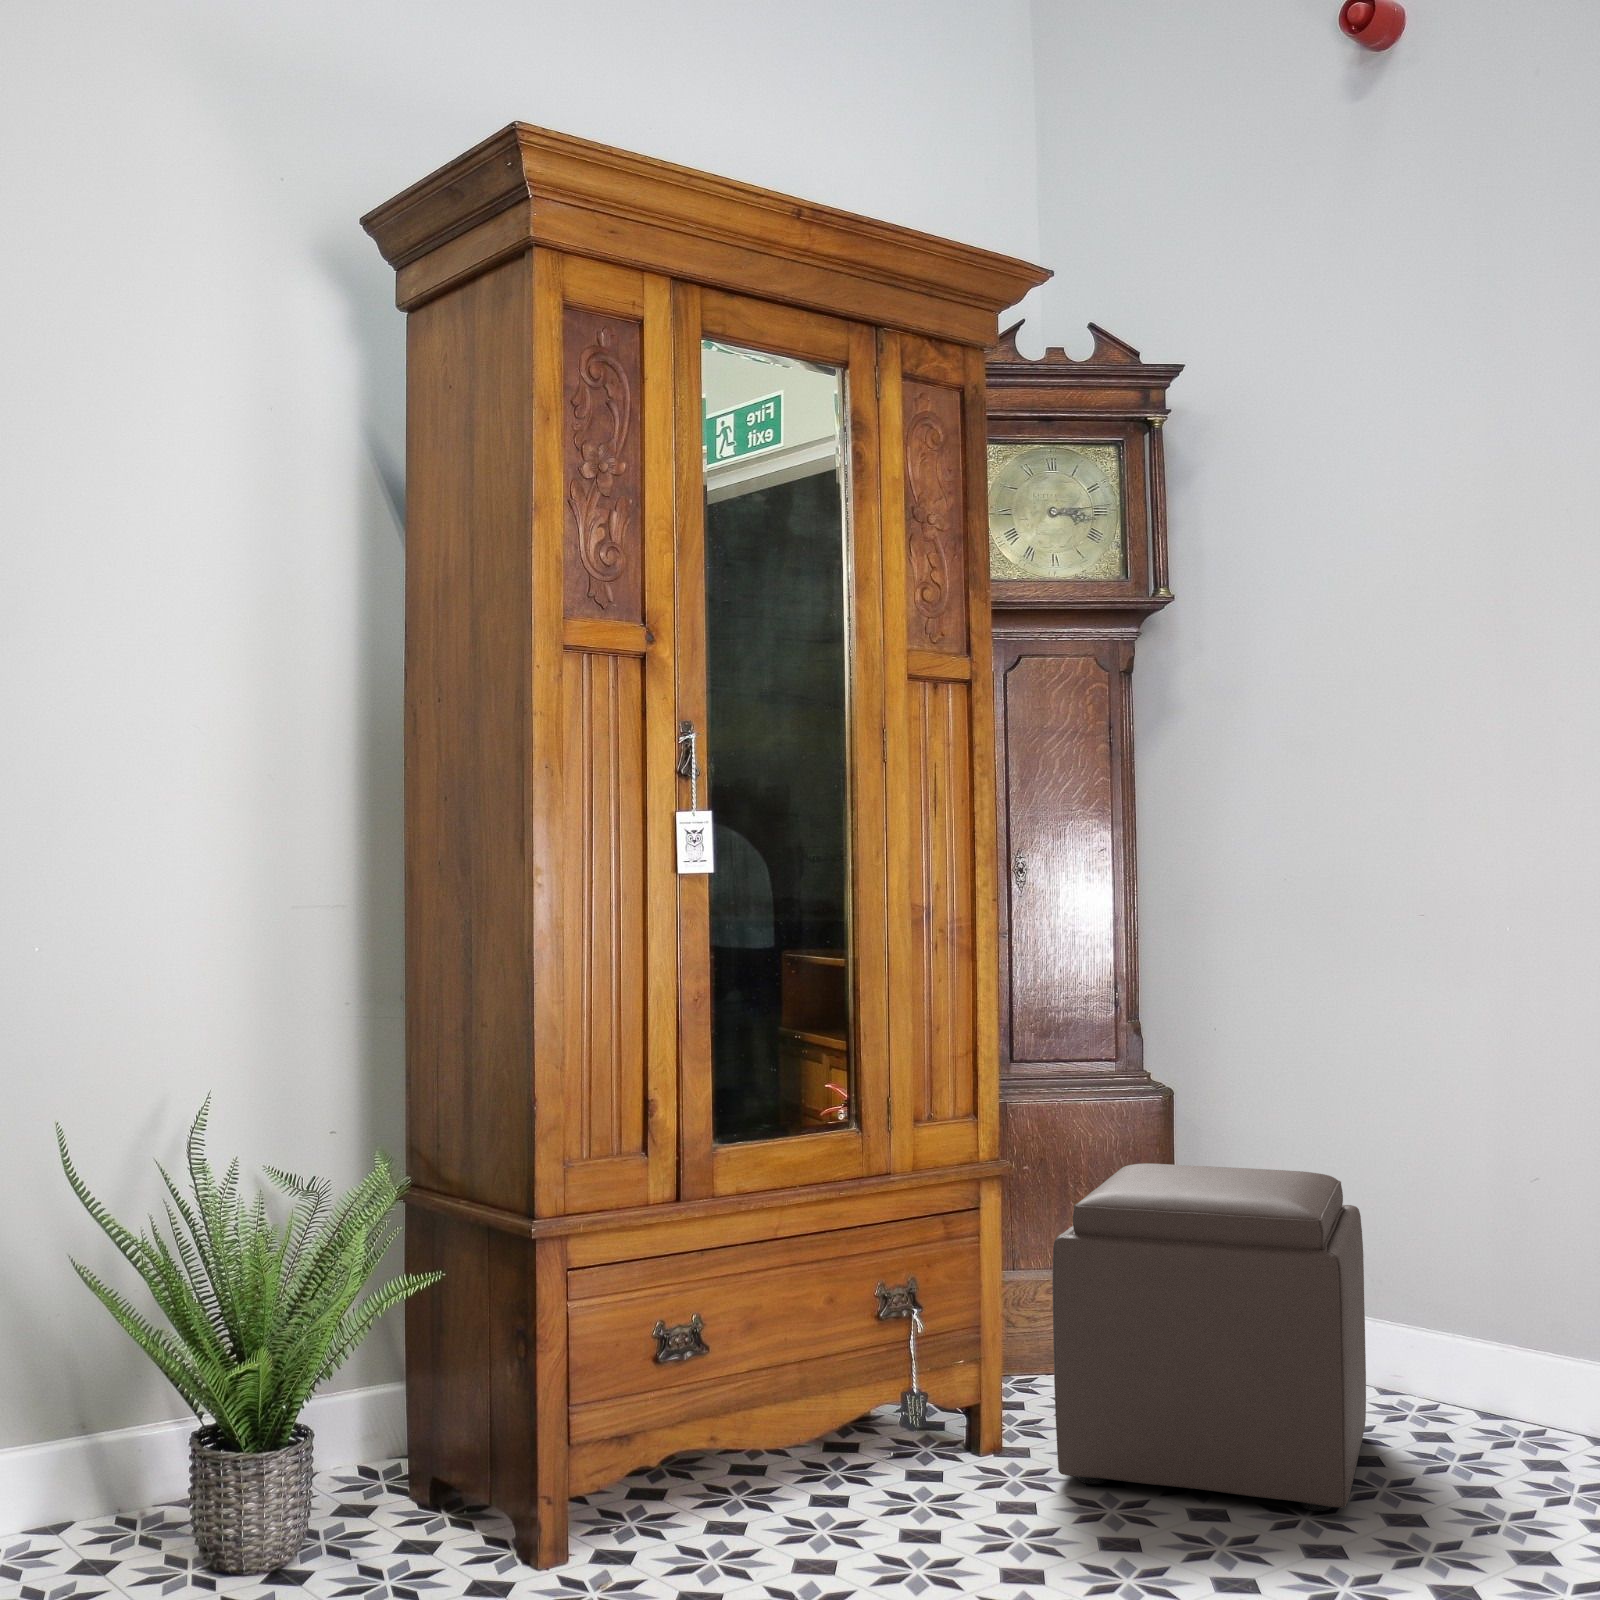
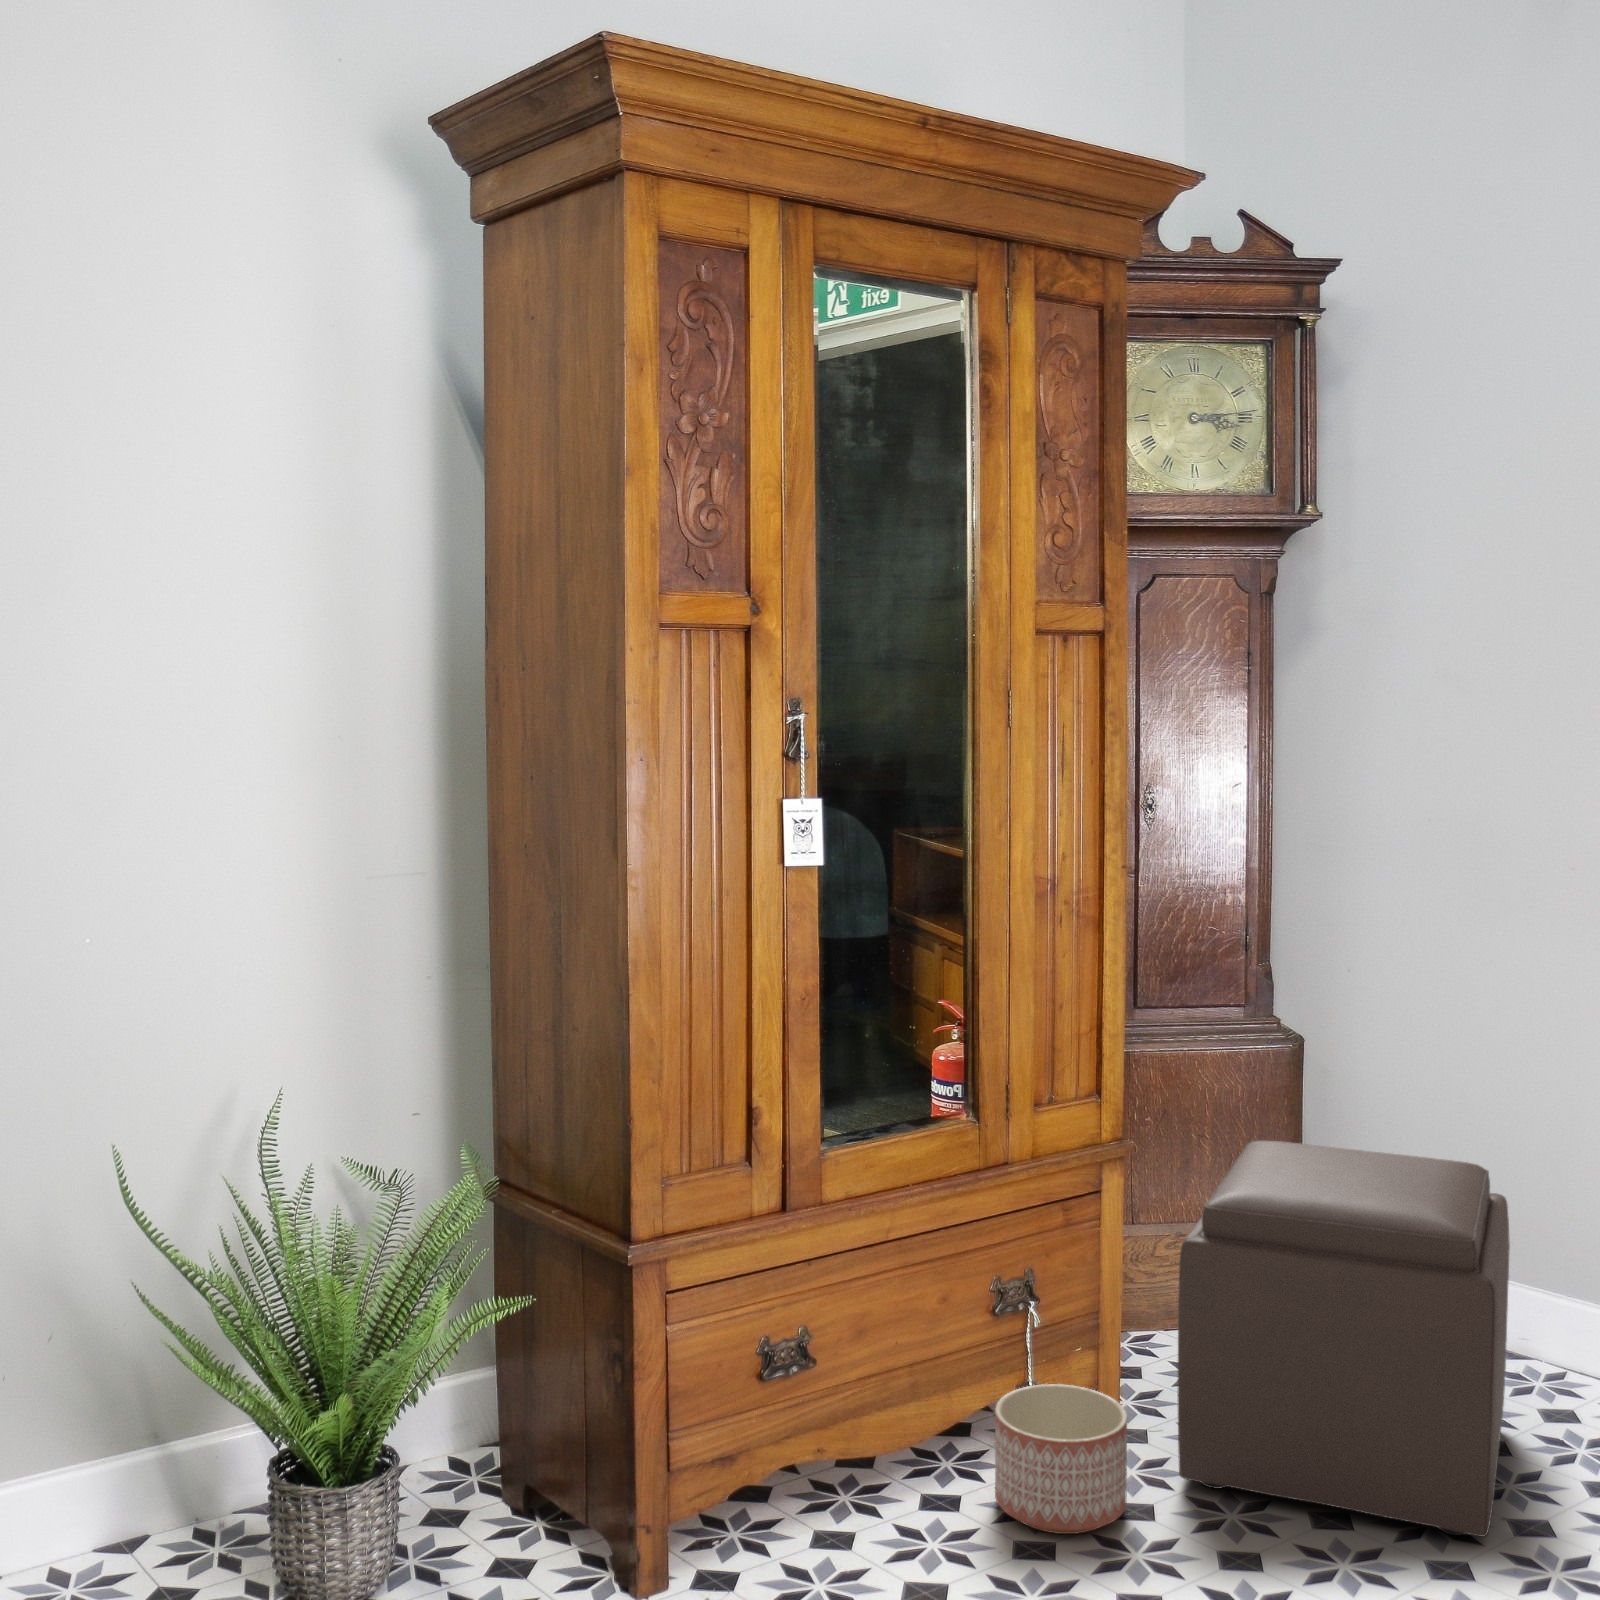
planter: none [881,1385,1007,1519] -> present [995,1384,1127,1534]

